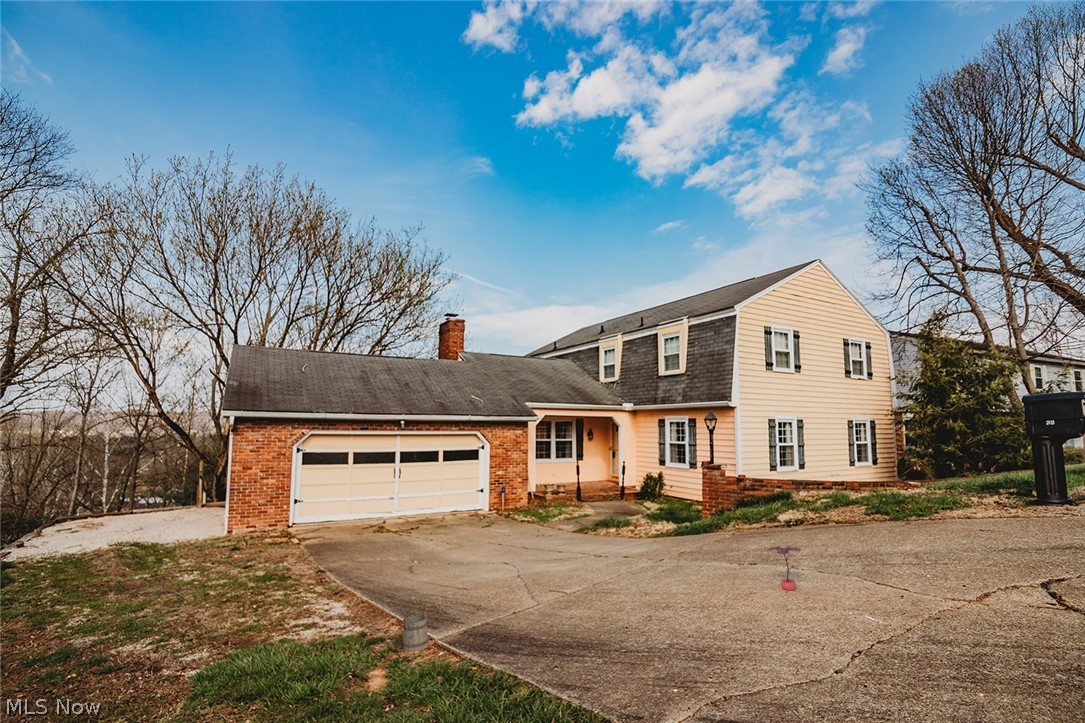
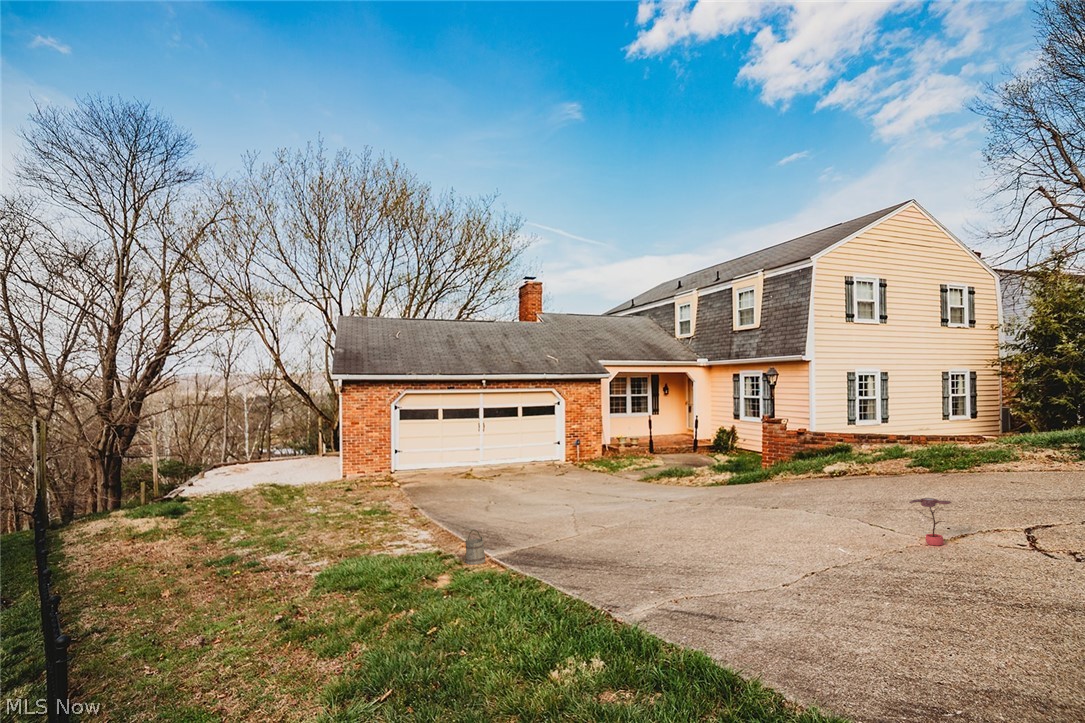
potted plant: present [767,546,801,590] -> present [909,498,951,546]

